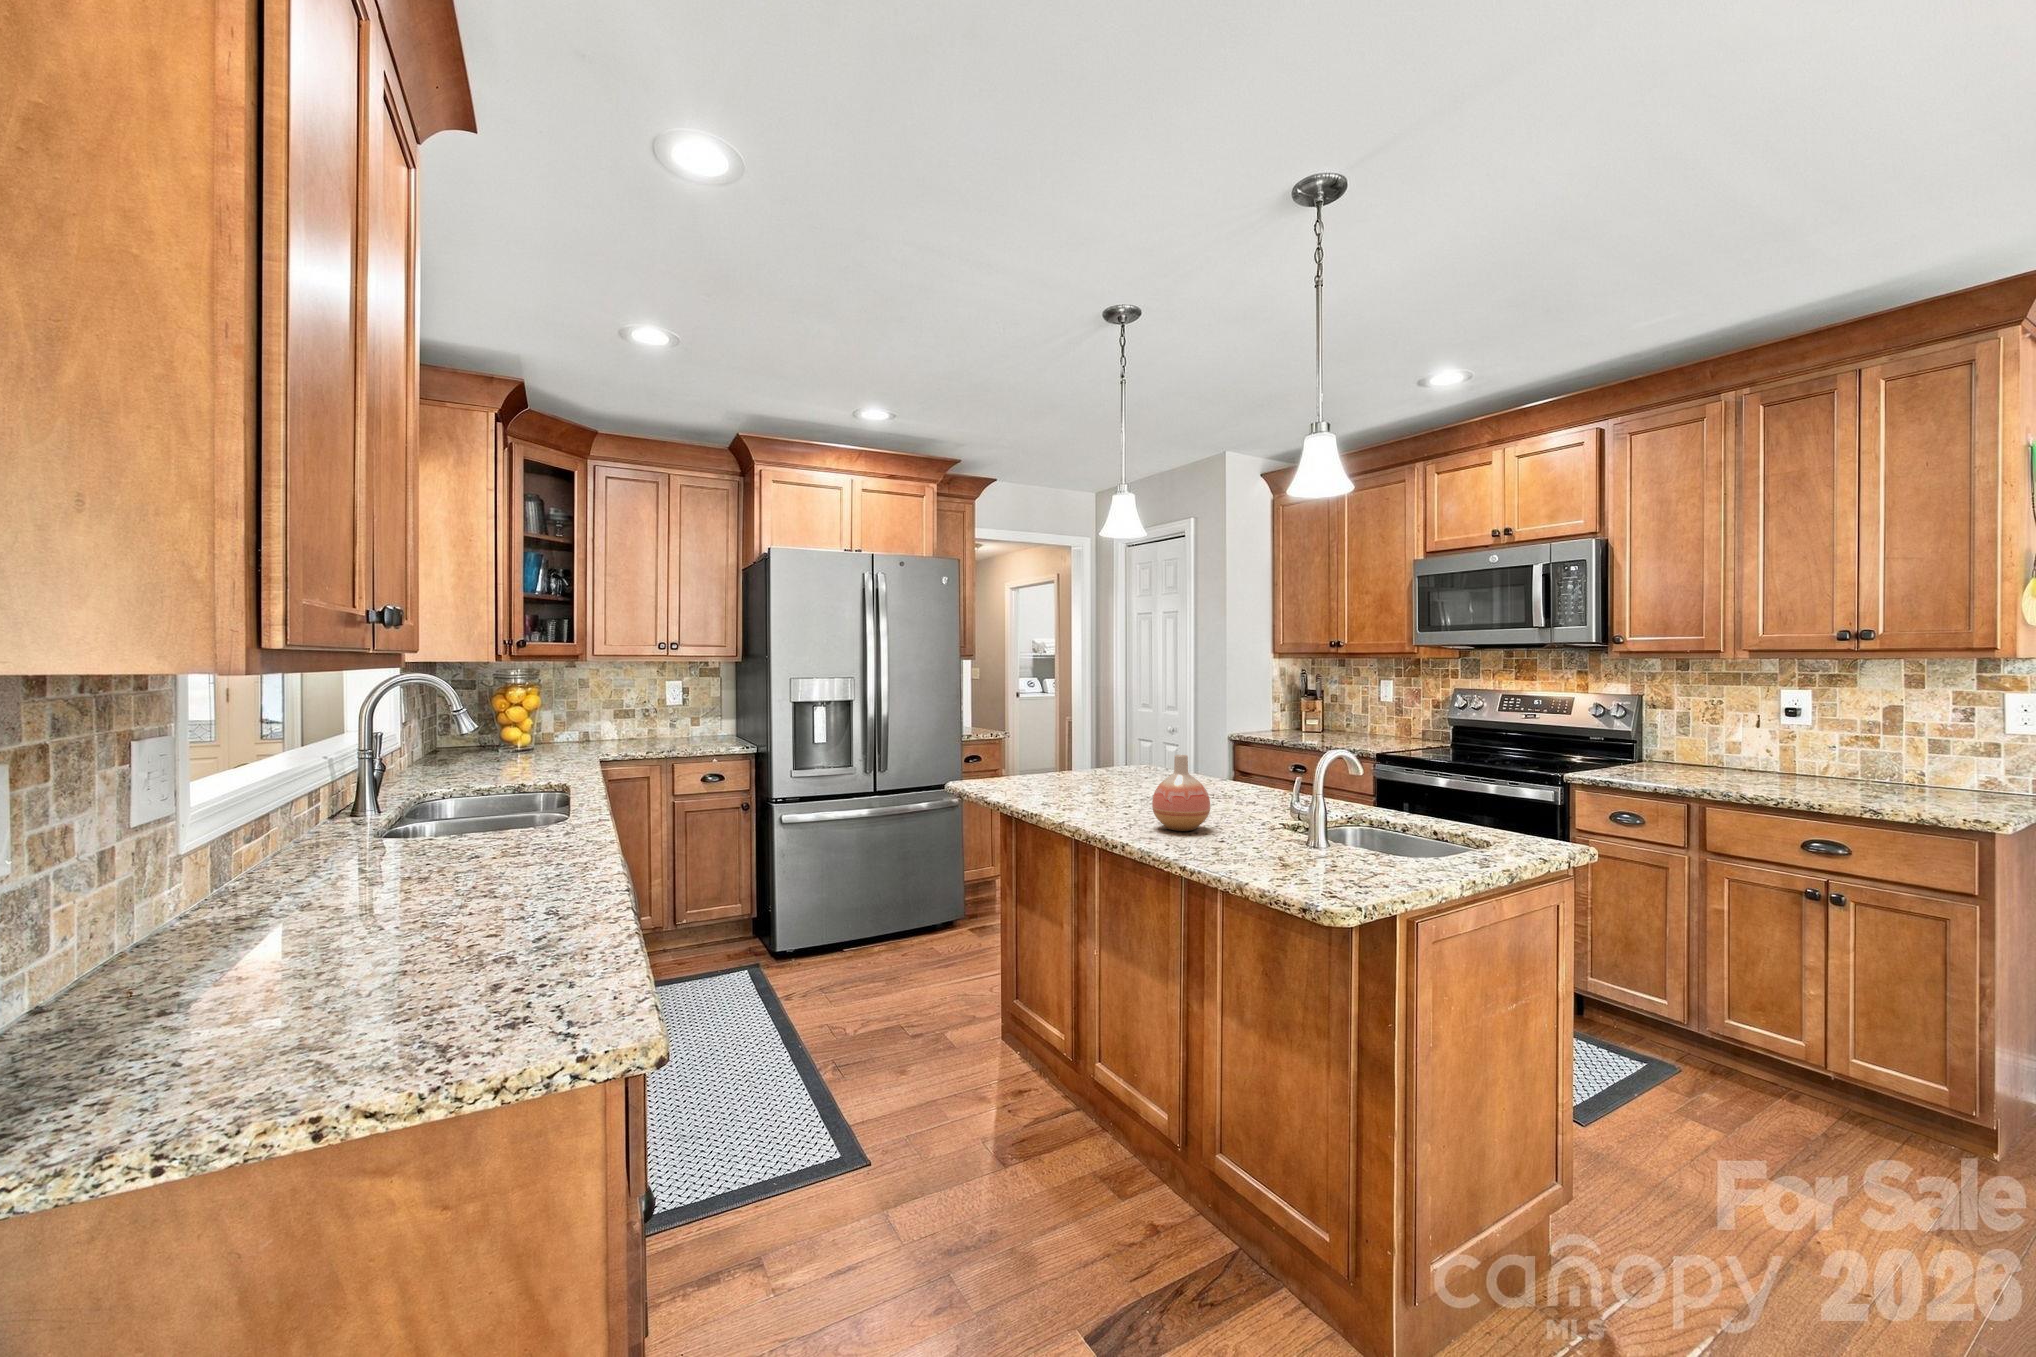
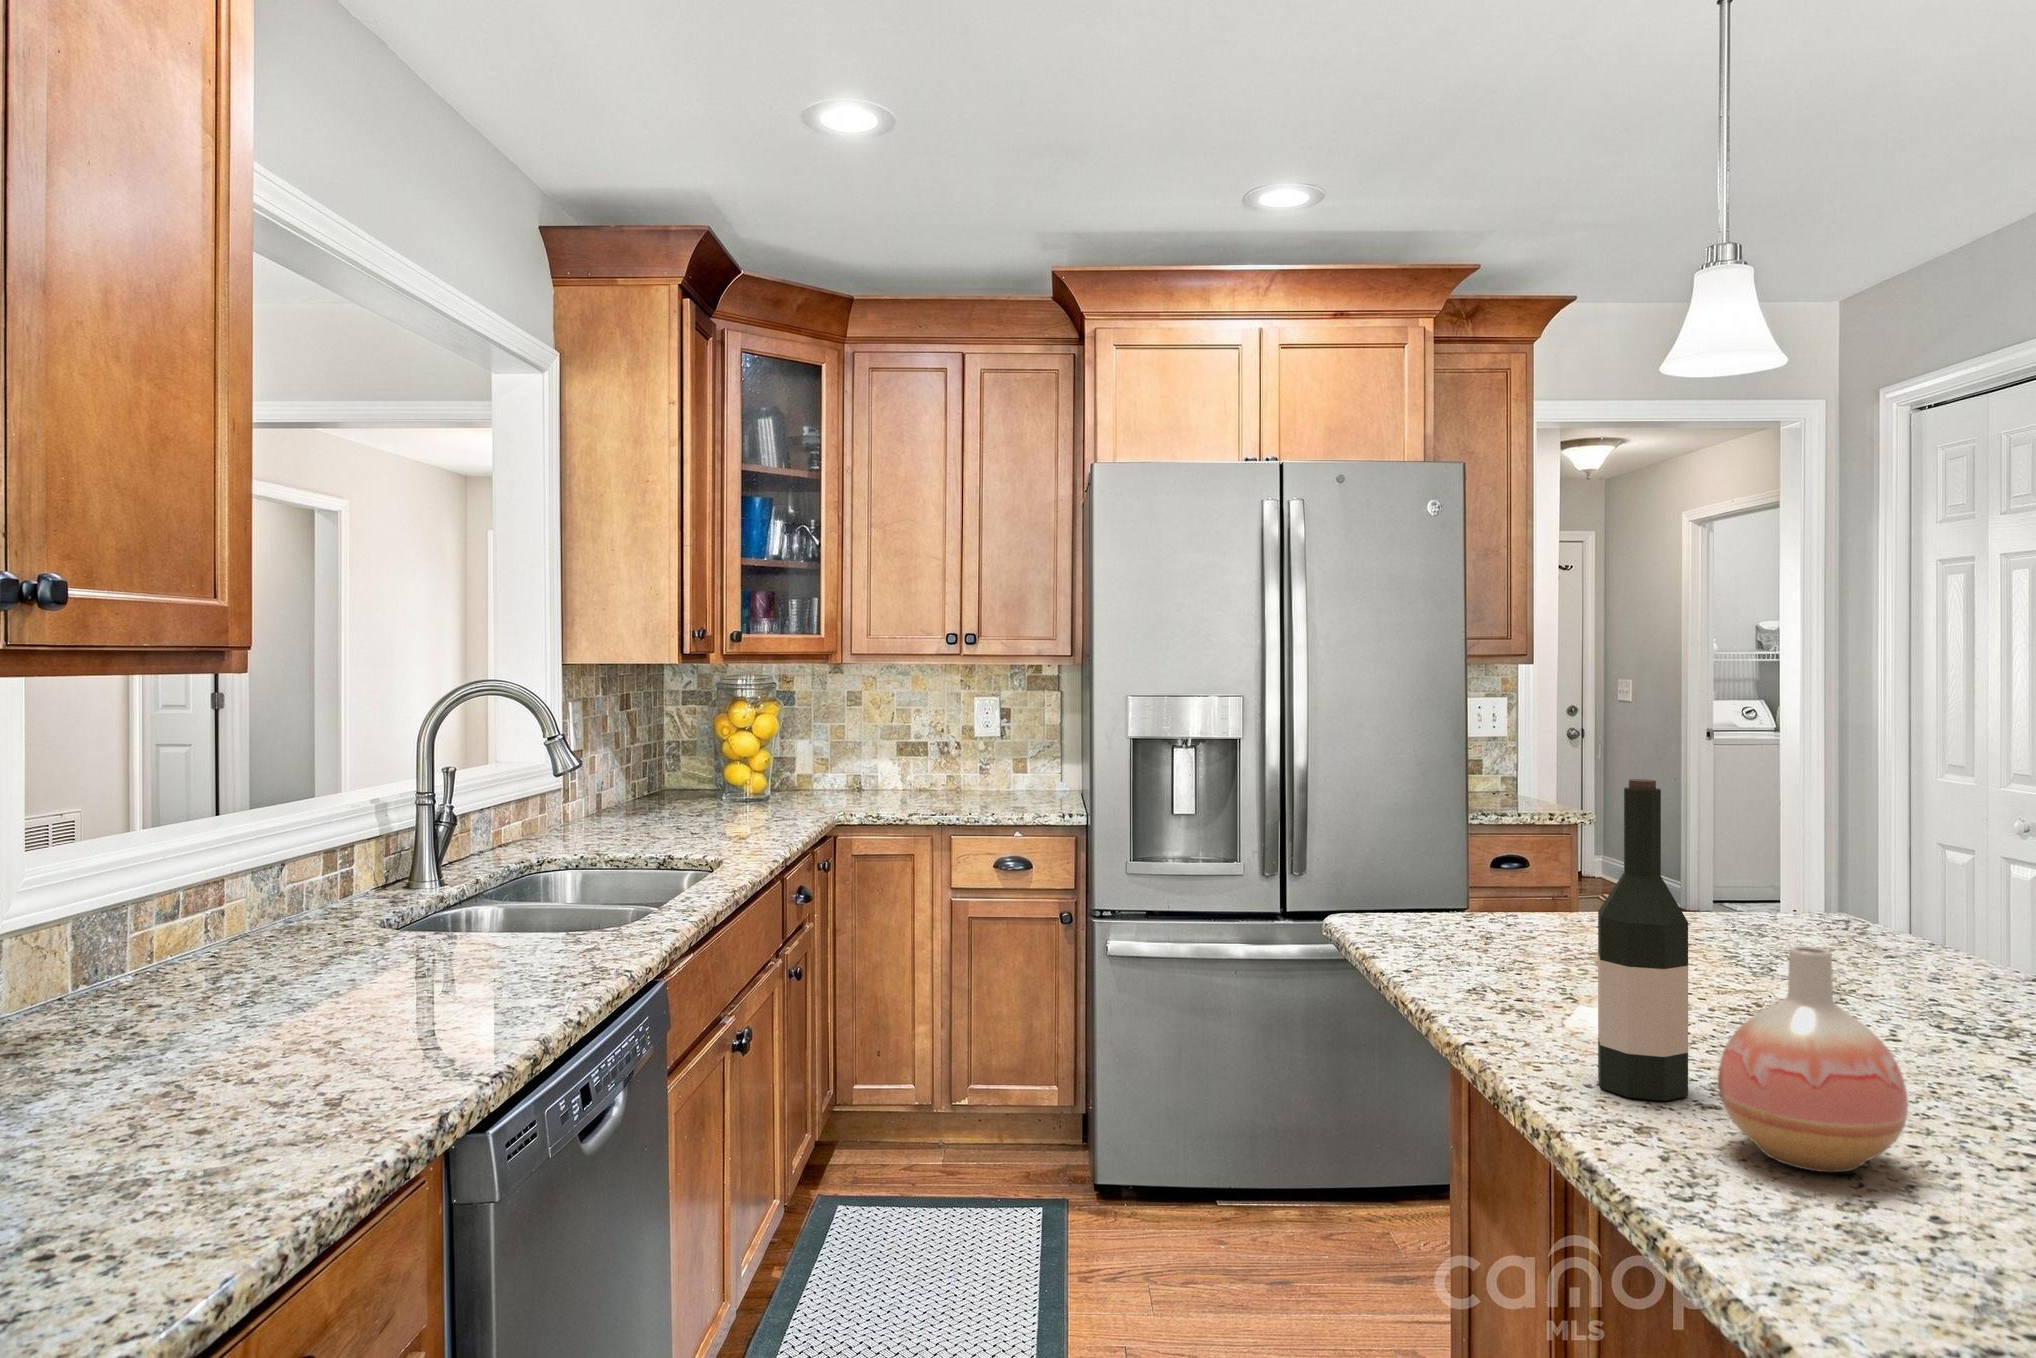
wine bottle: none [1101,700,1133,821] -> present [1598,779,1688,1101]

